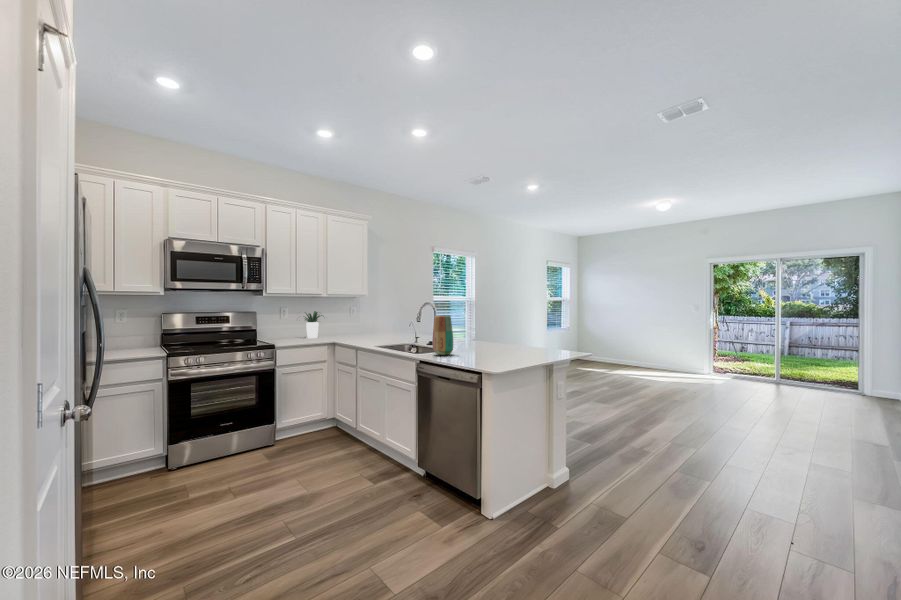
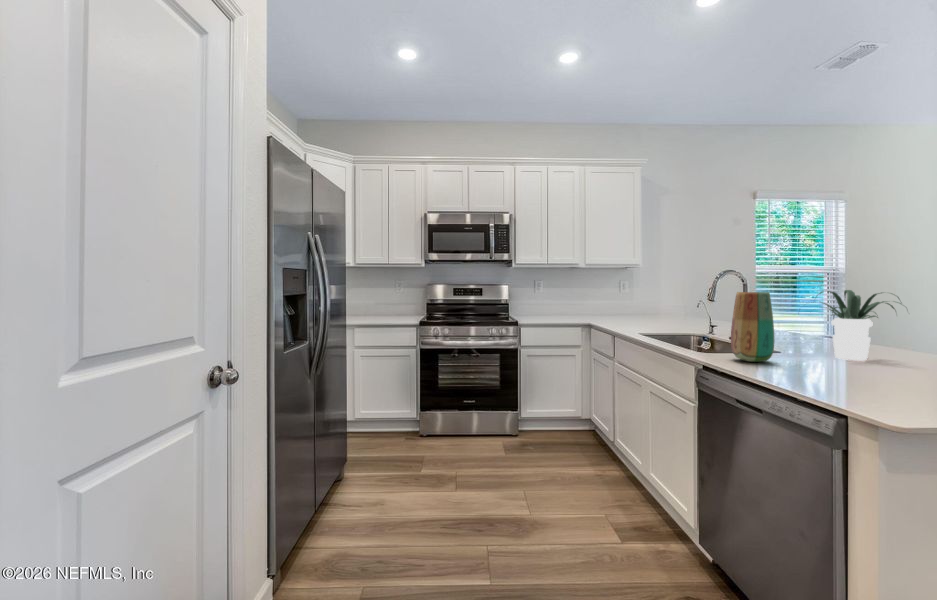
potted plant: present [303,311,324,338] -> present [819,290,901,360]

